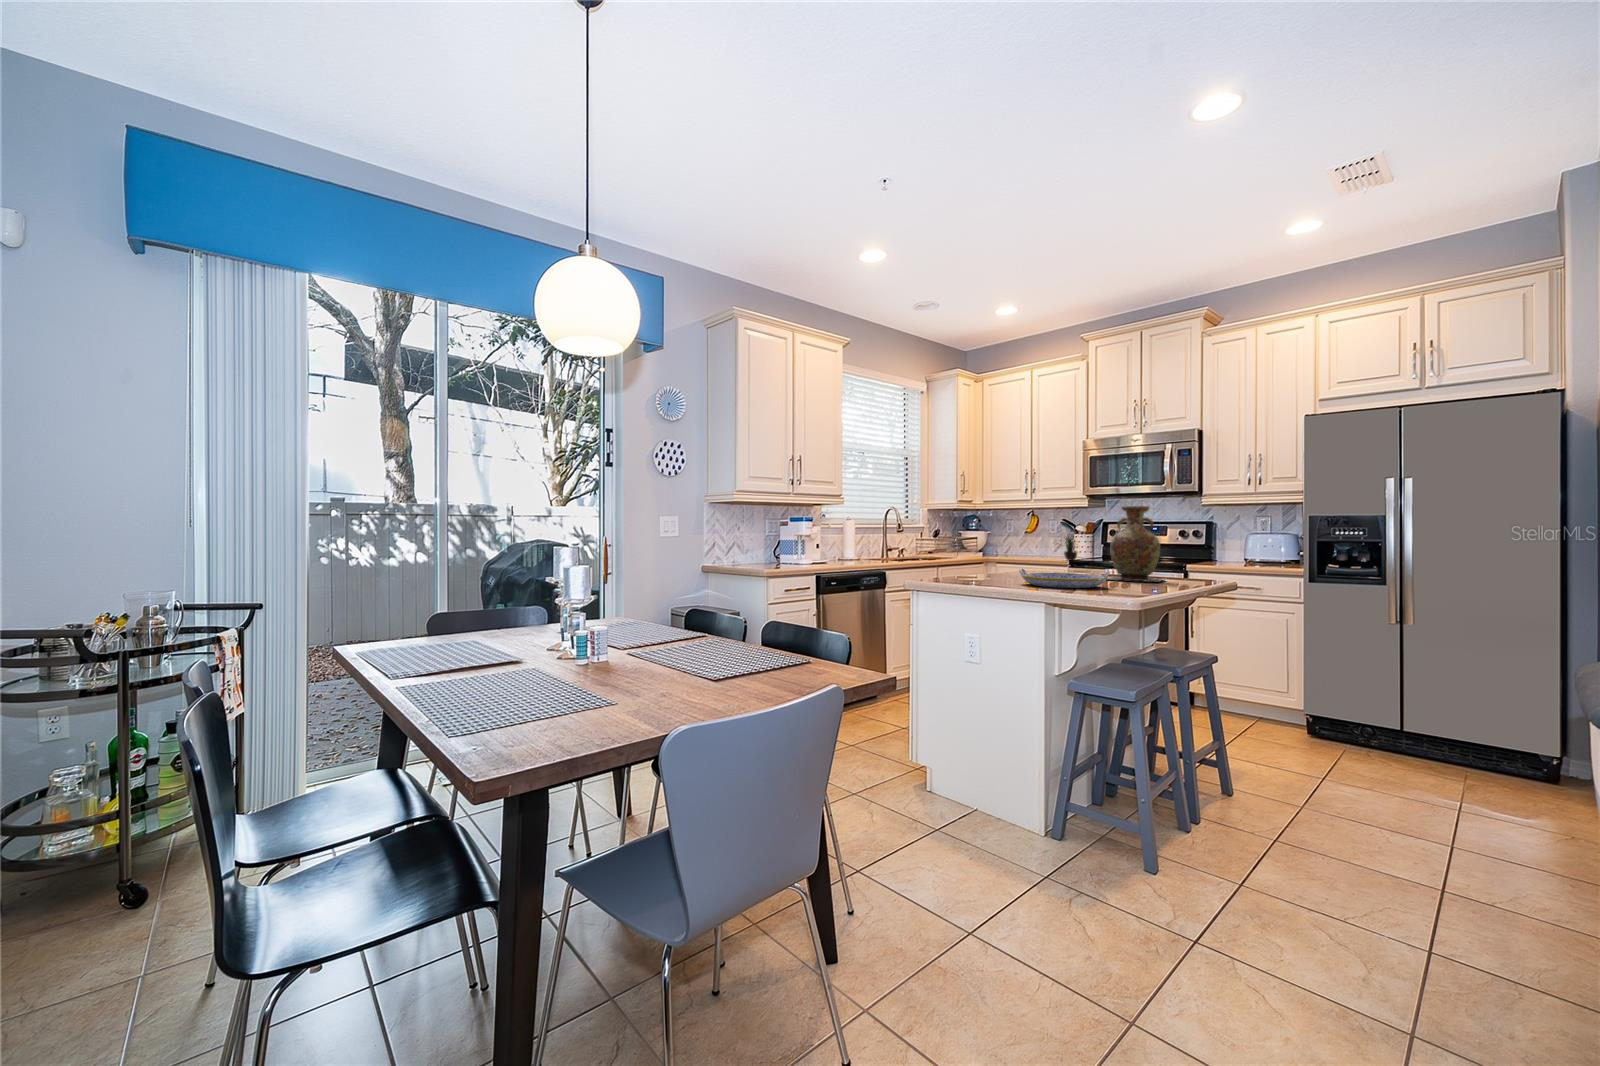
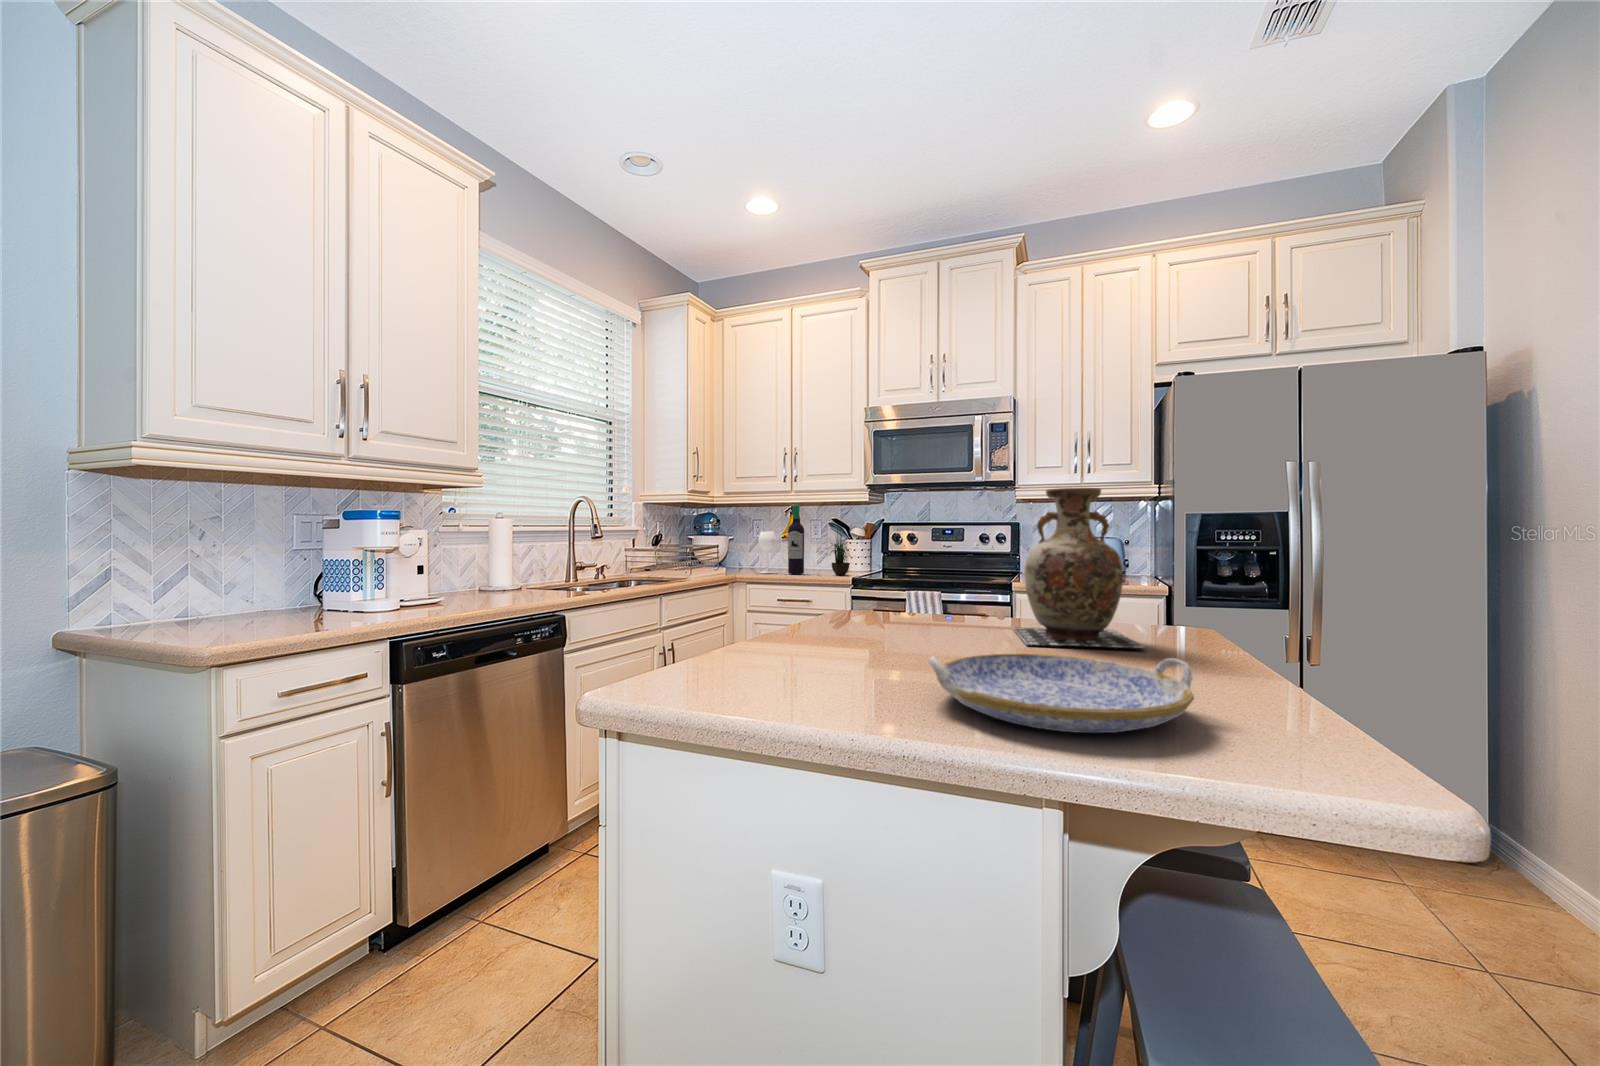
wine bottle: none [1009,509,1043,559] -> present [758,505,804,574]

